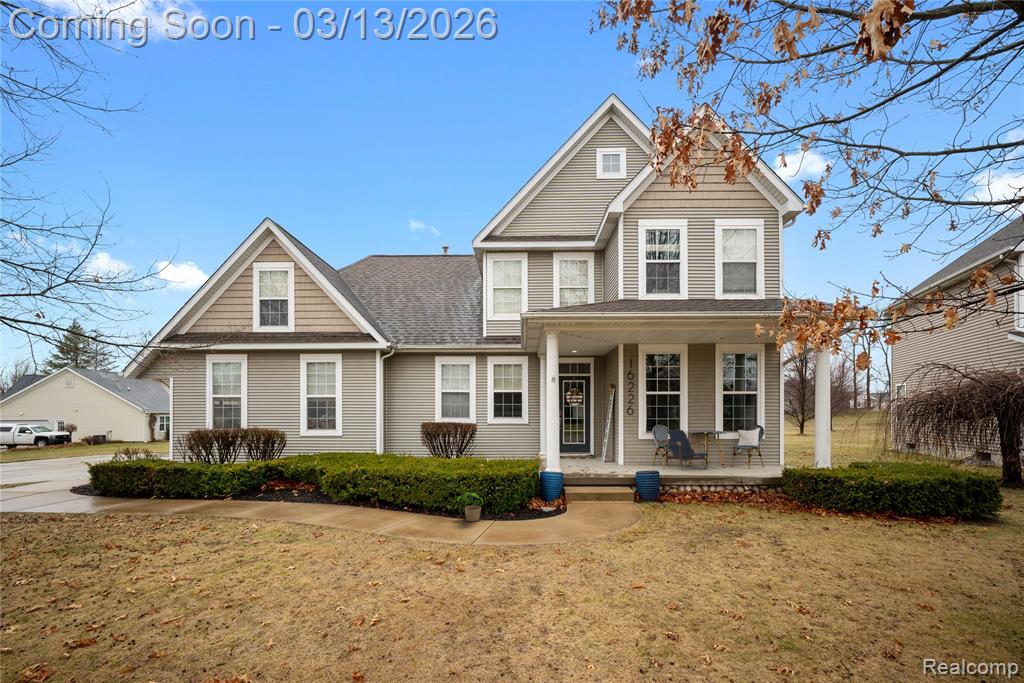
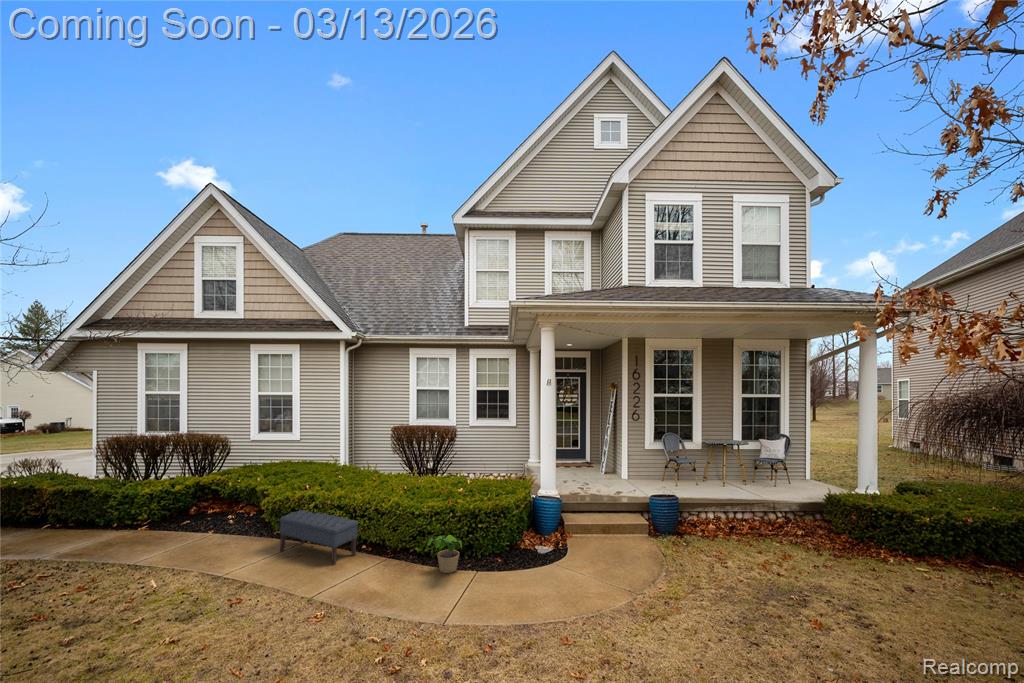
lounge chair: present [666,430,708,470] -> none [674,437,728,488]
bench: none [343,480,403,518] -> present [280,510,358,565]

